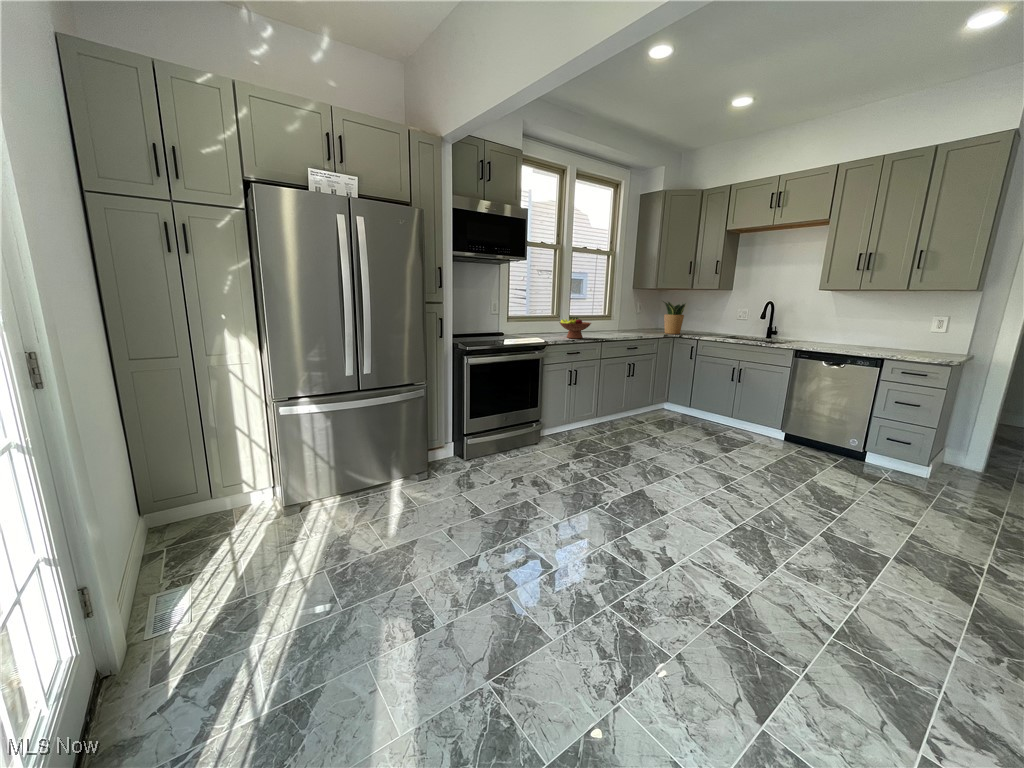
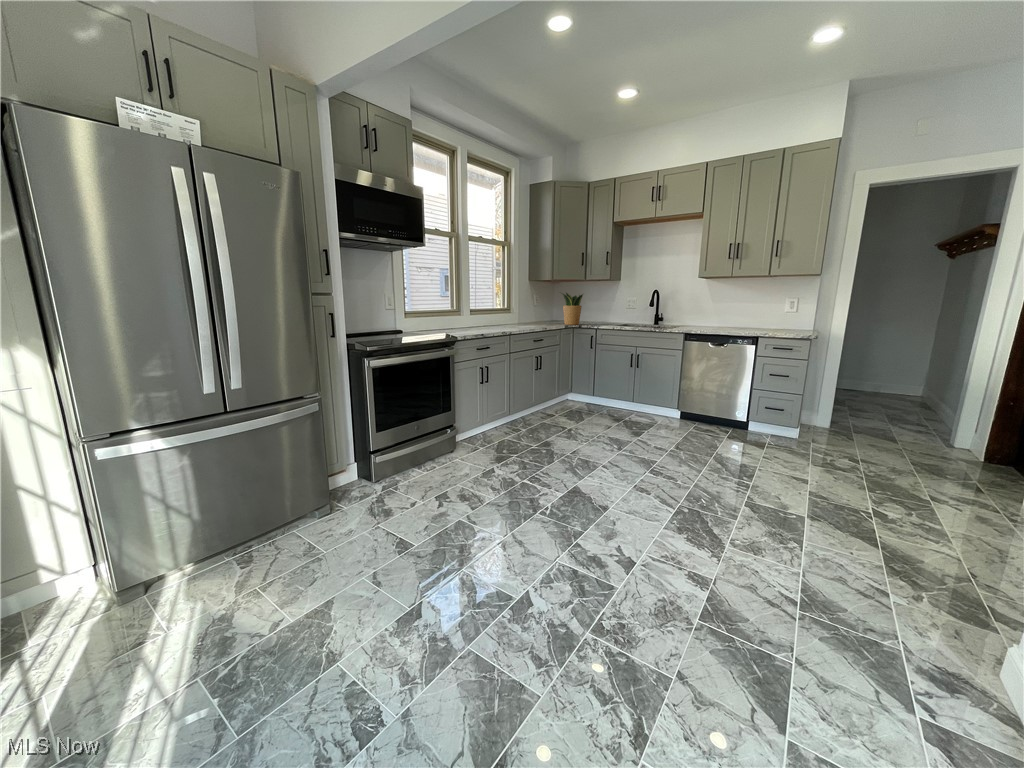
fruit bowl: present [559,317,591,339] -> none [465,309,500,333]

